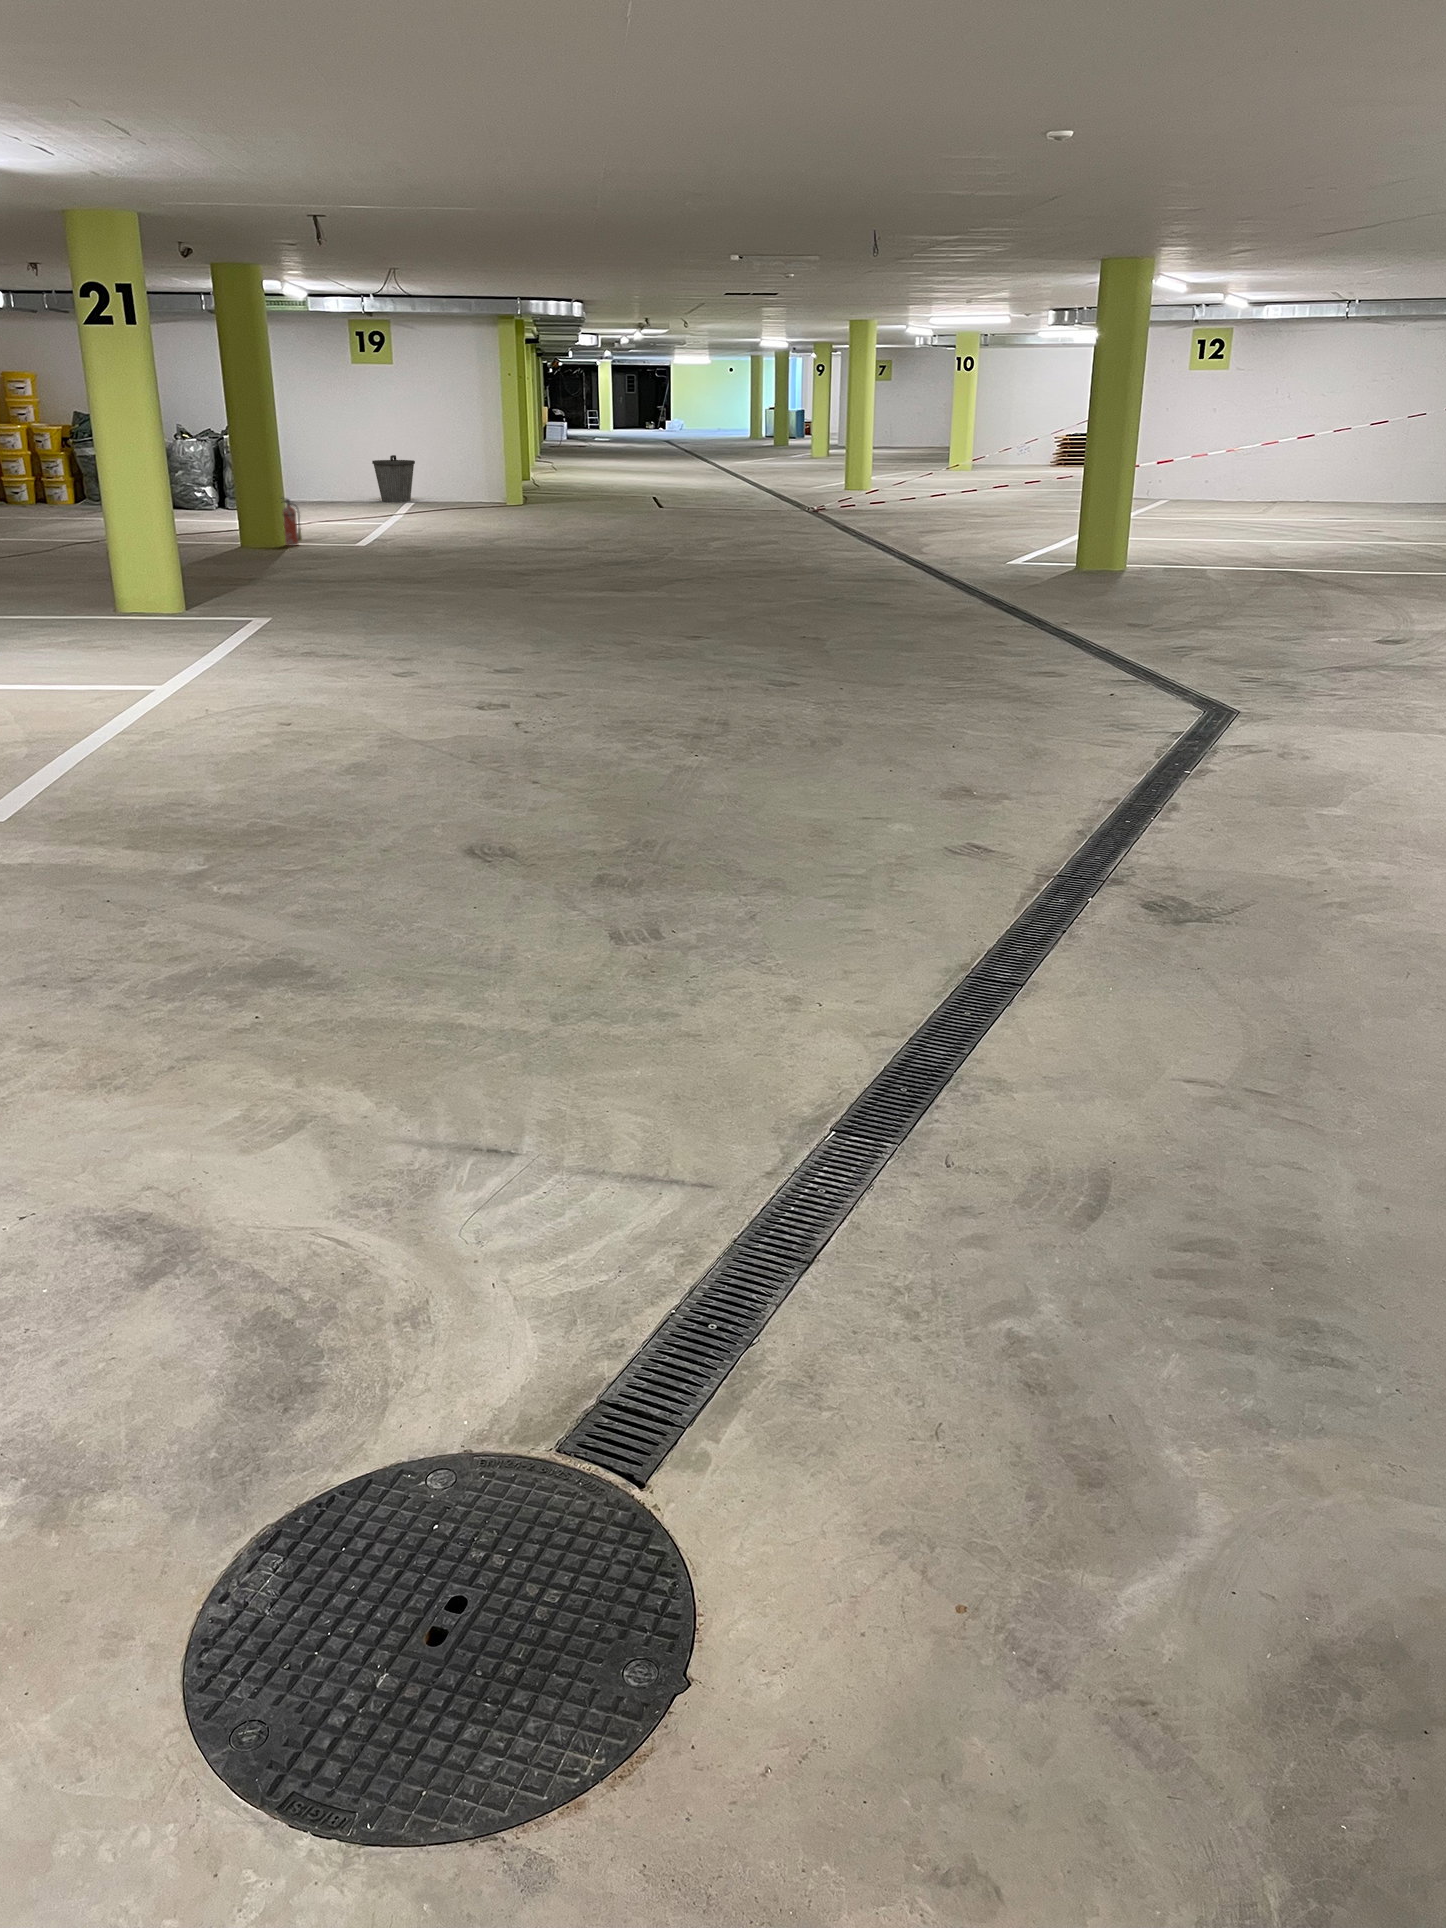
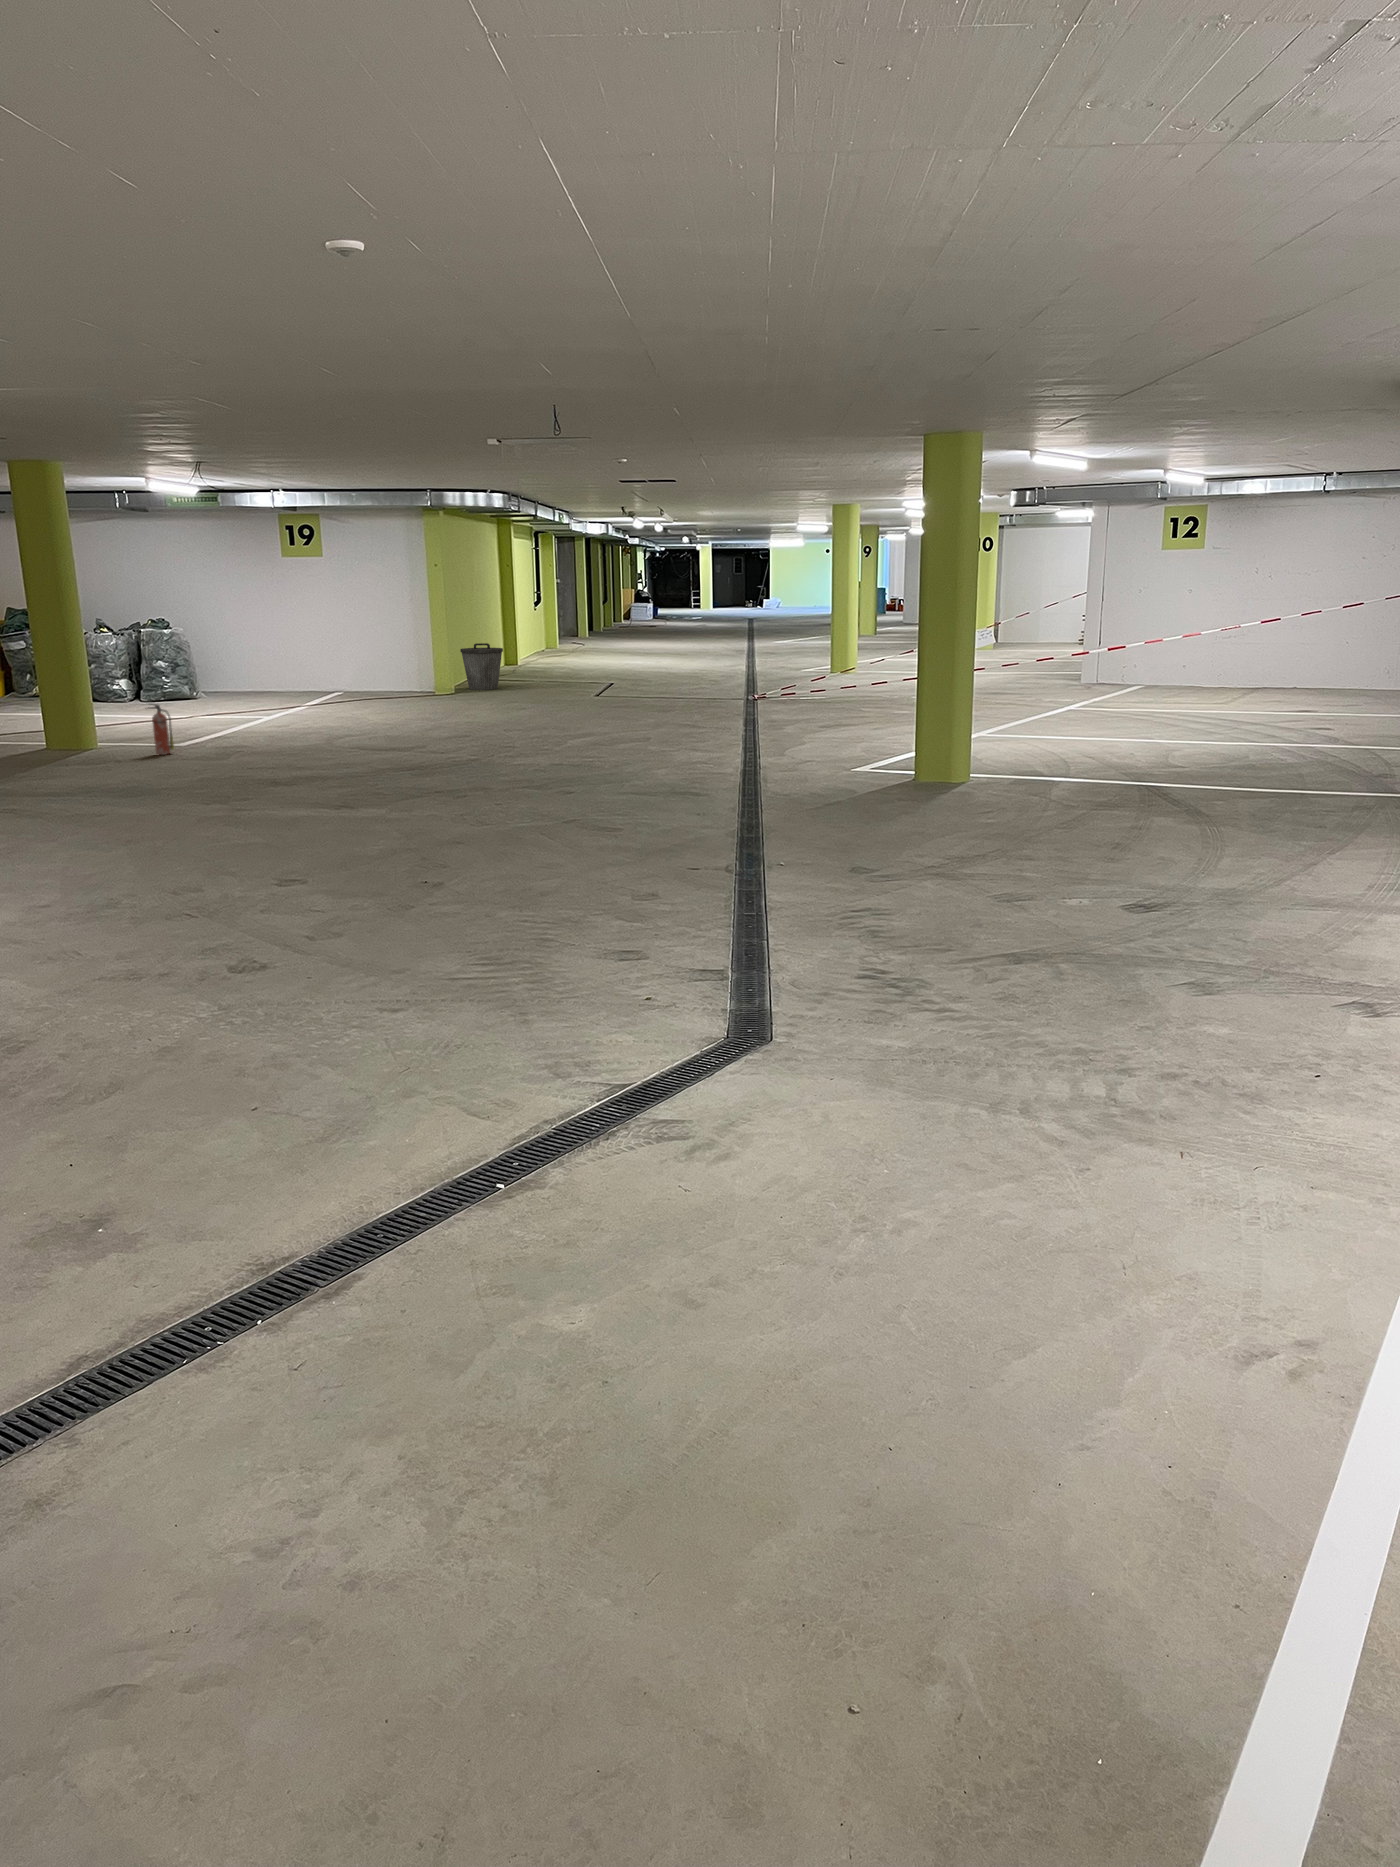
trash can: present [372,455,415,502] -> present [460,643,503,690]

